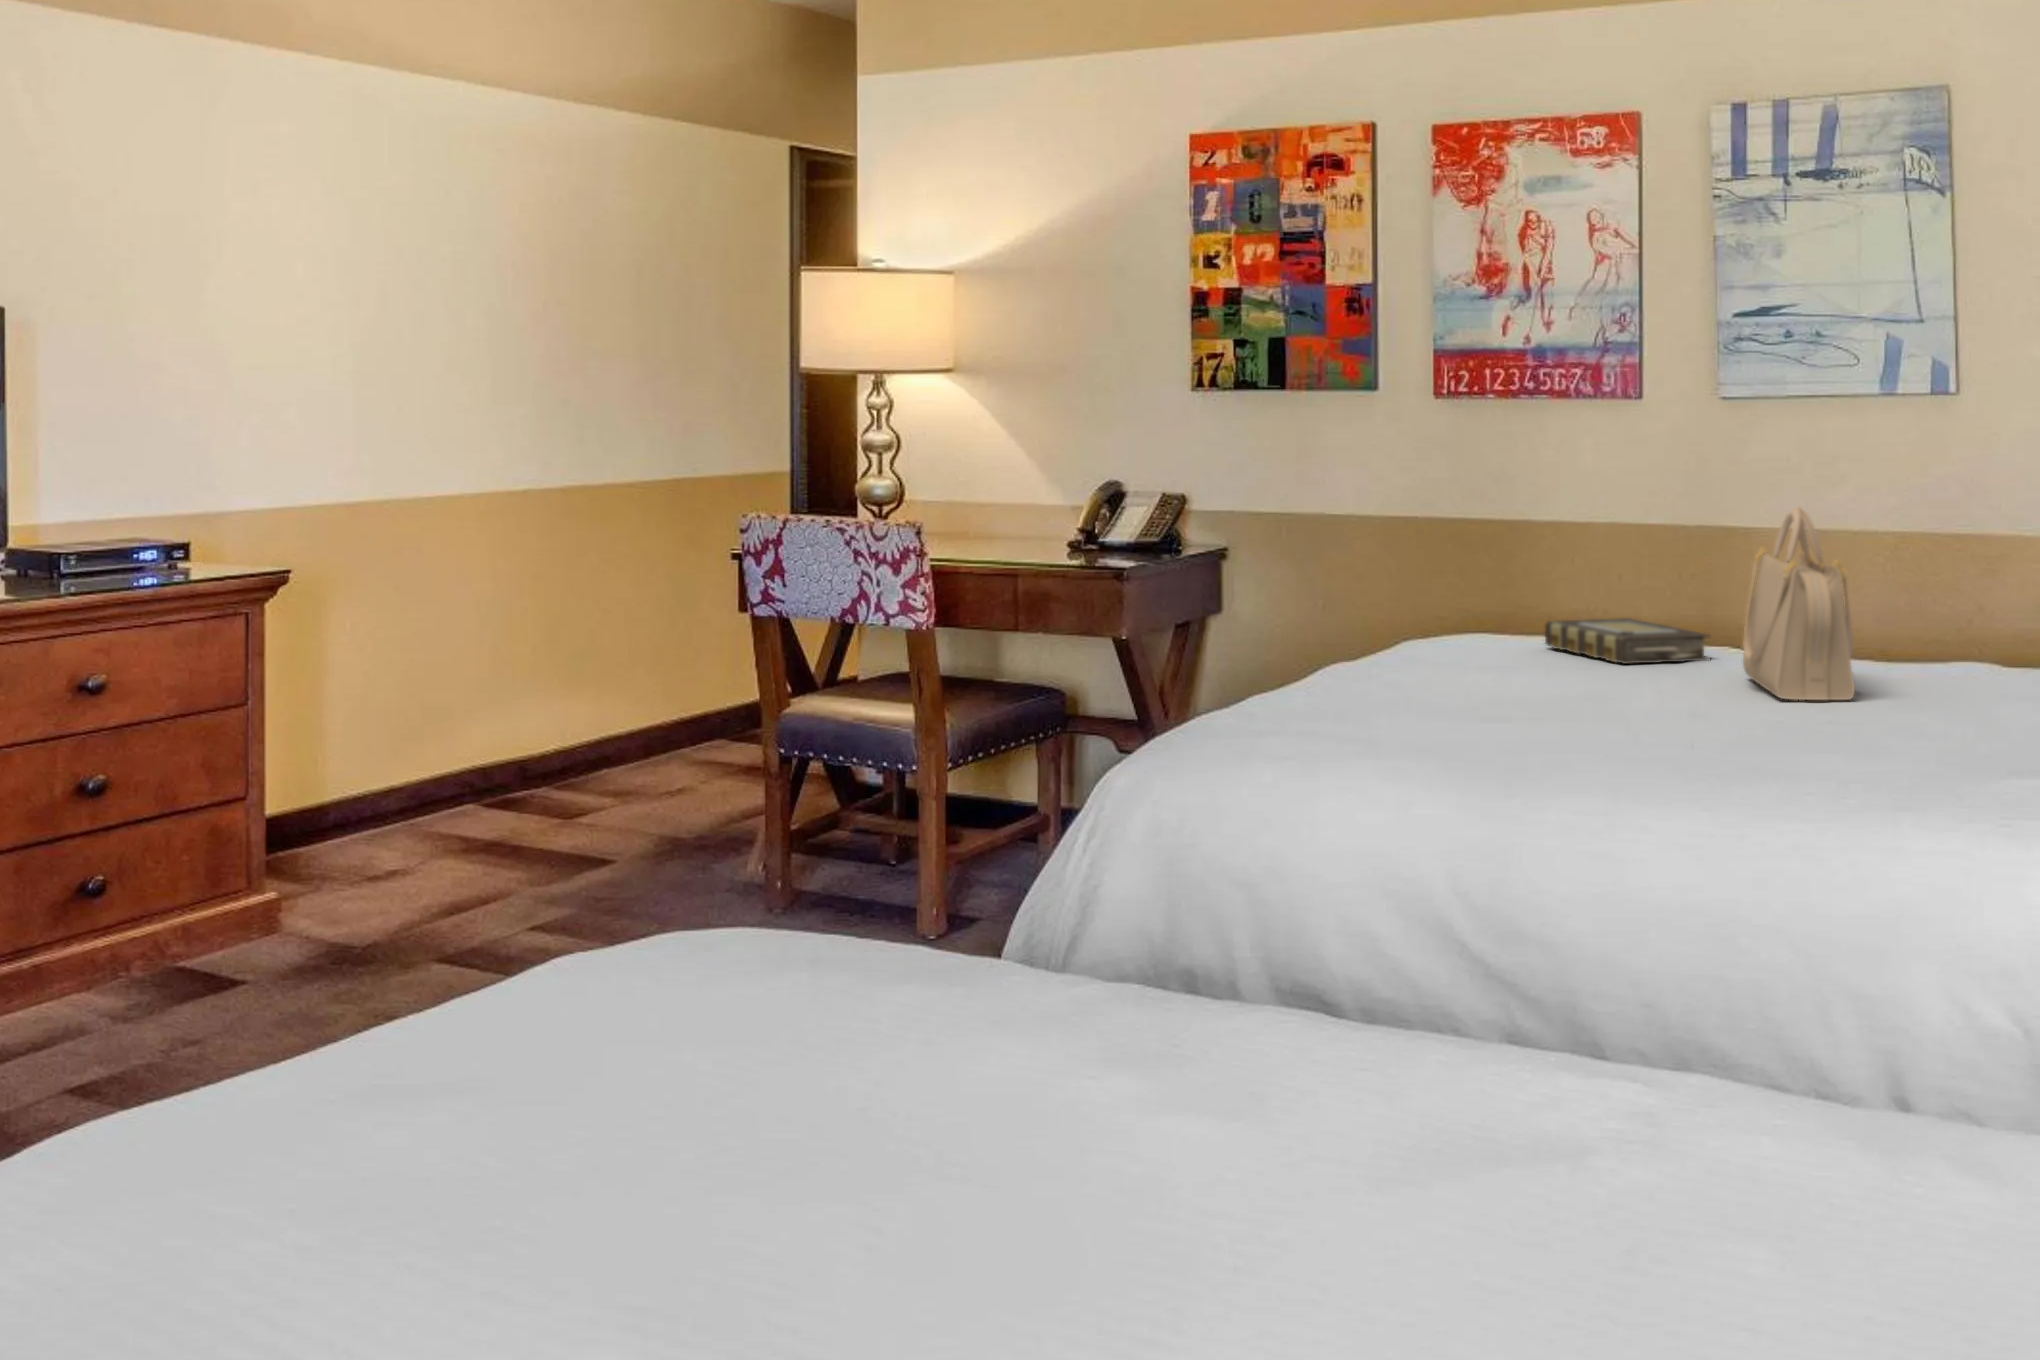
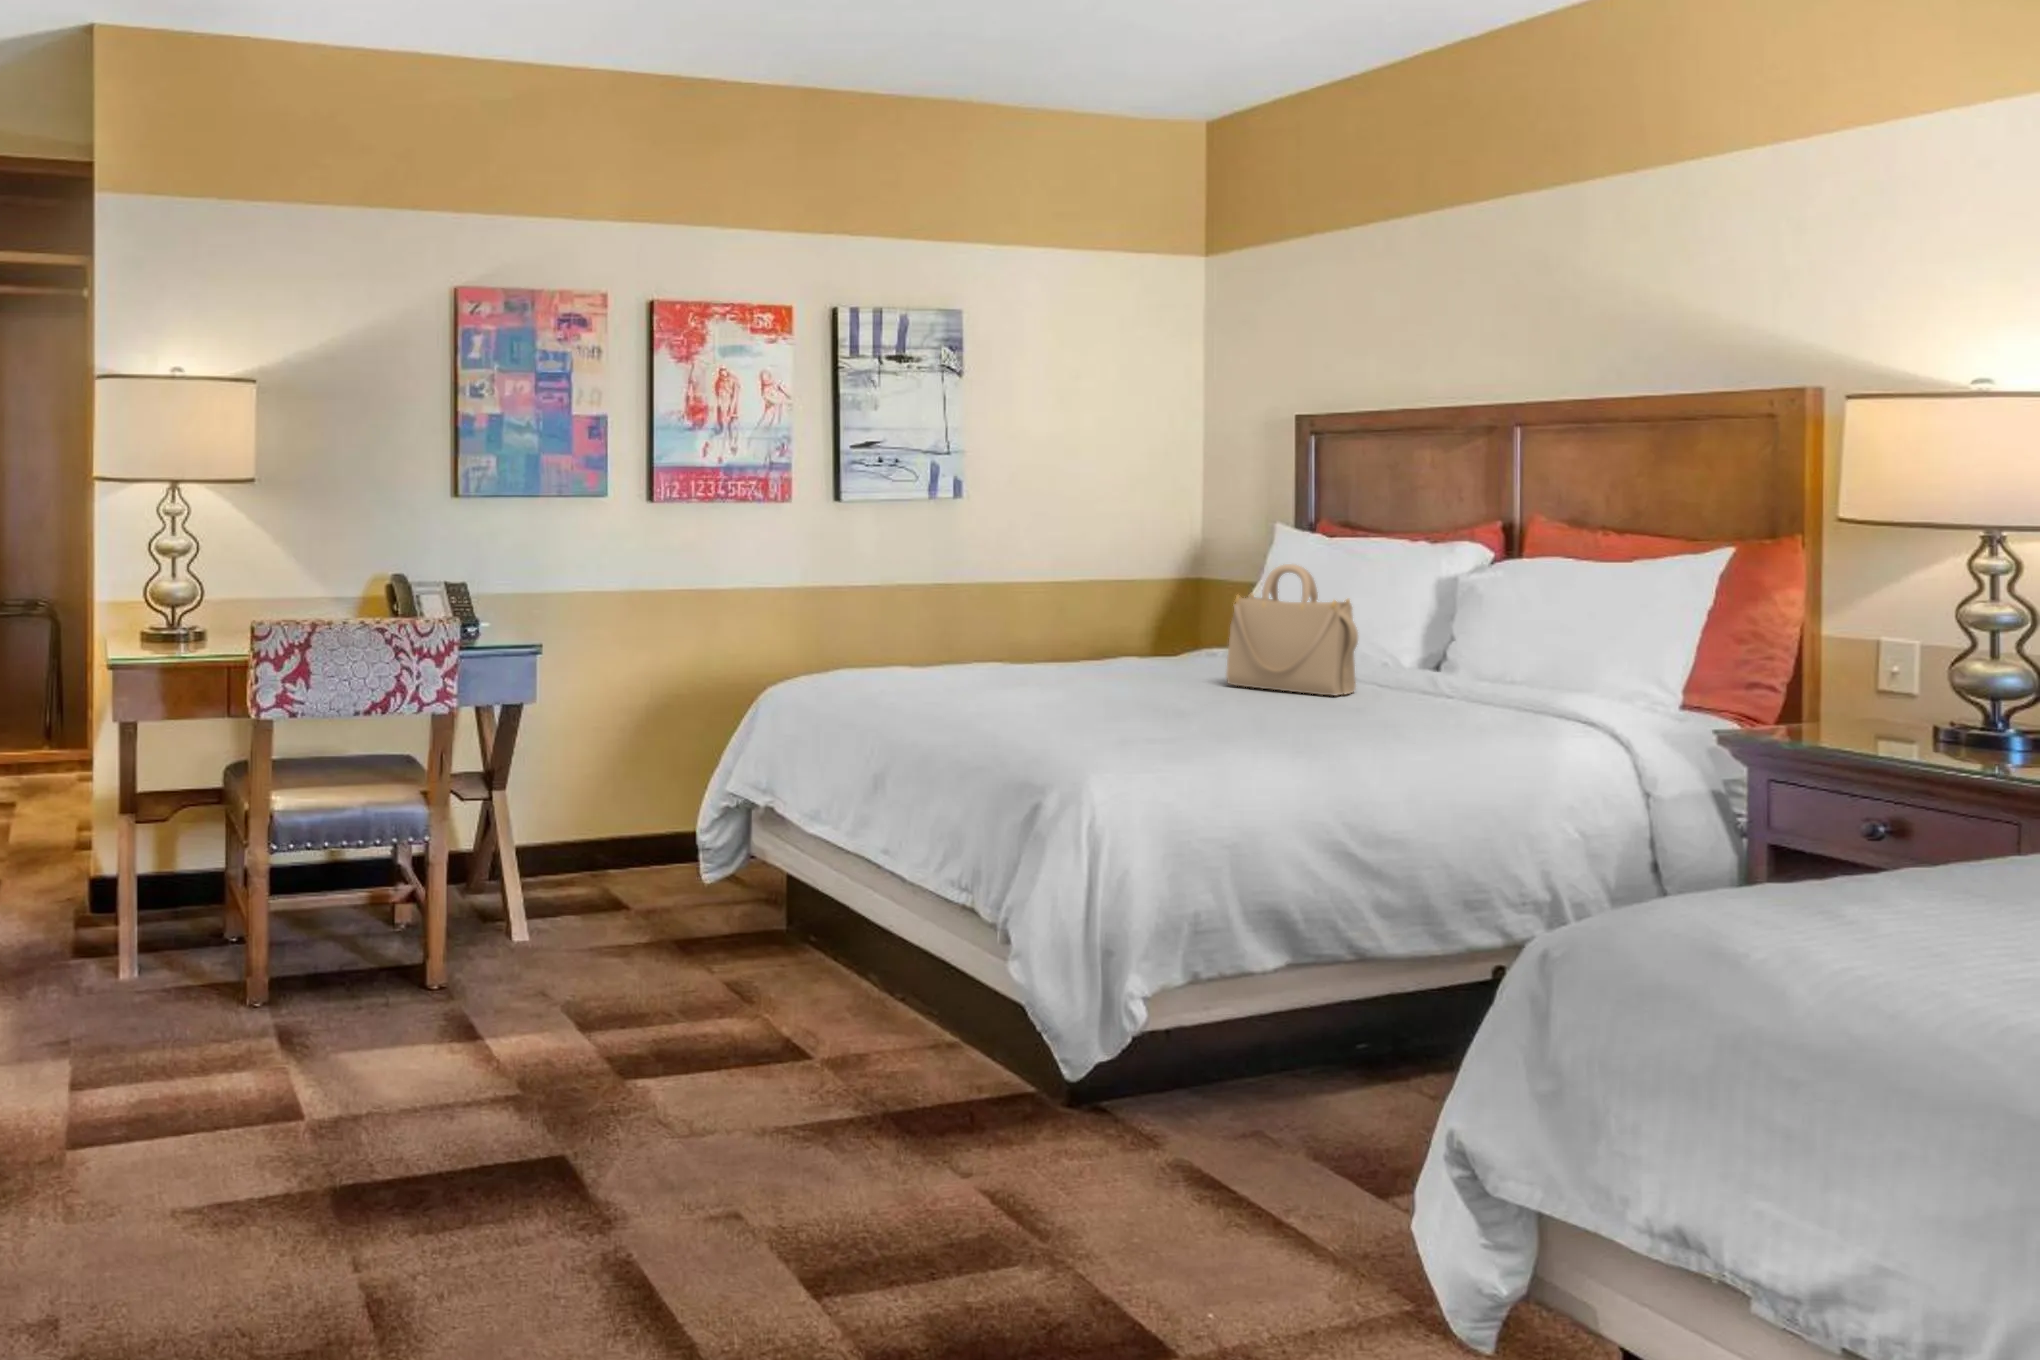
book: present [1545,618,1710,664] -> none [1009,654,1132,685]

